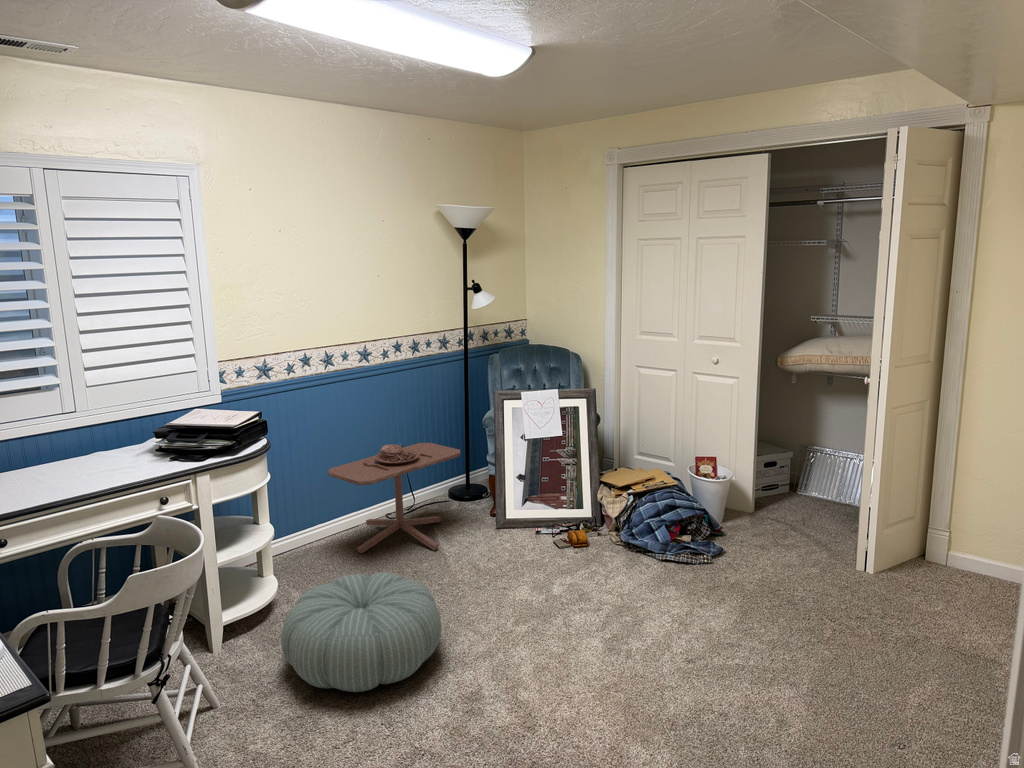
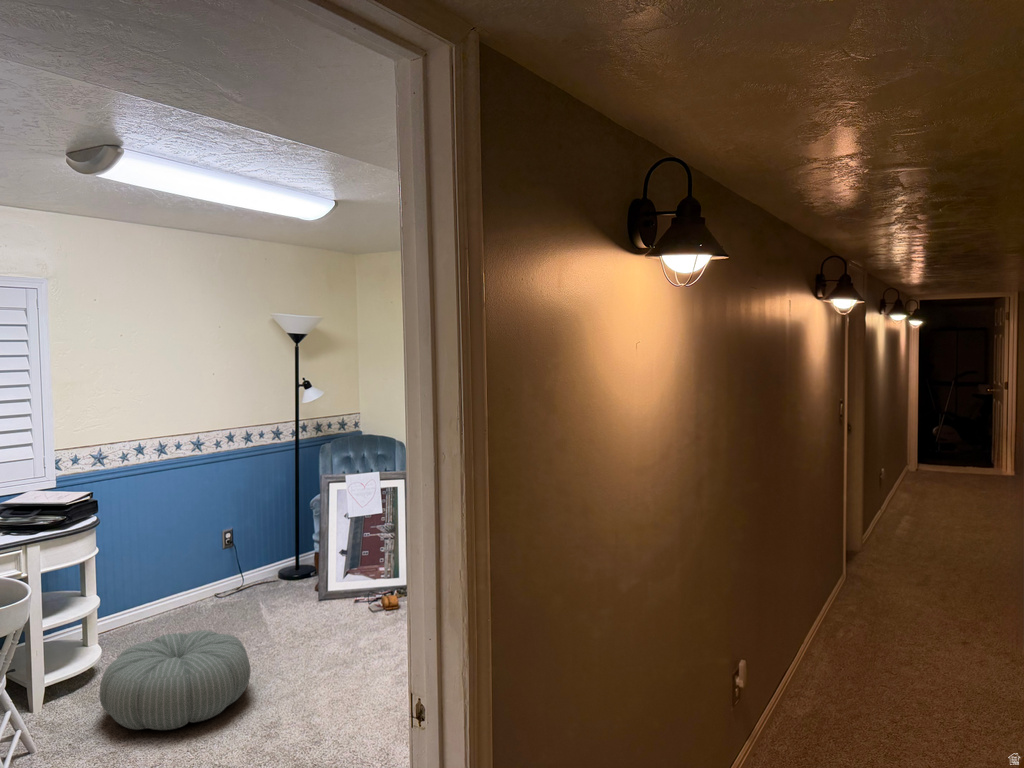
side table: present [328,443,460,553] -> none [158,524,287,627]

